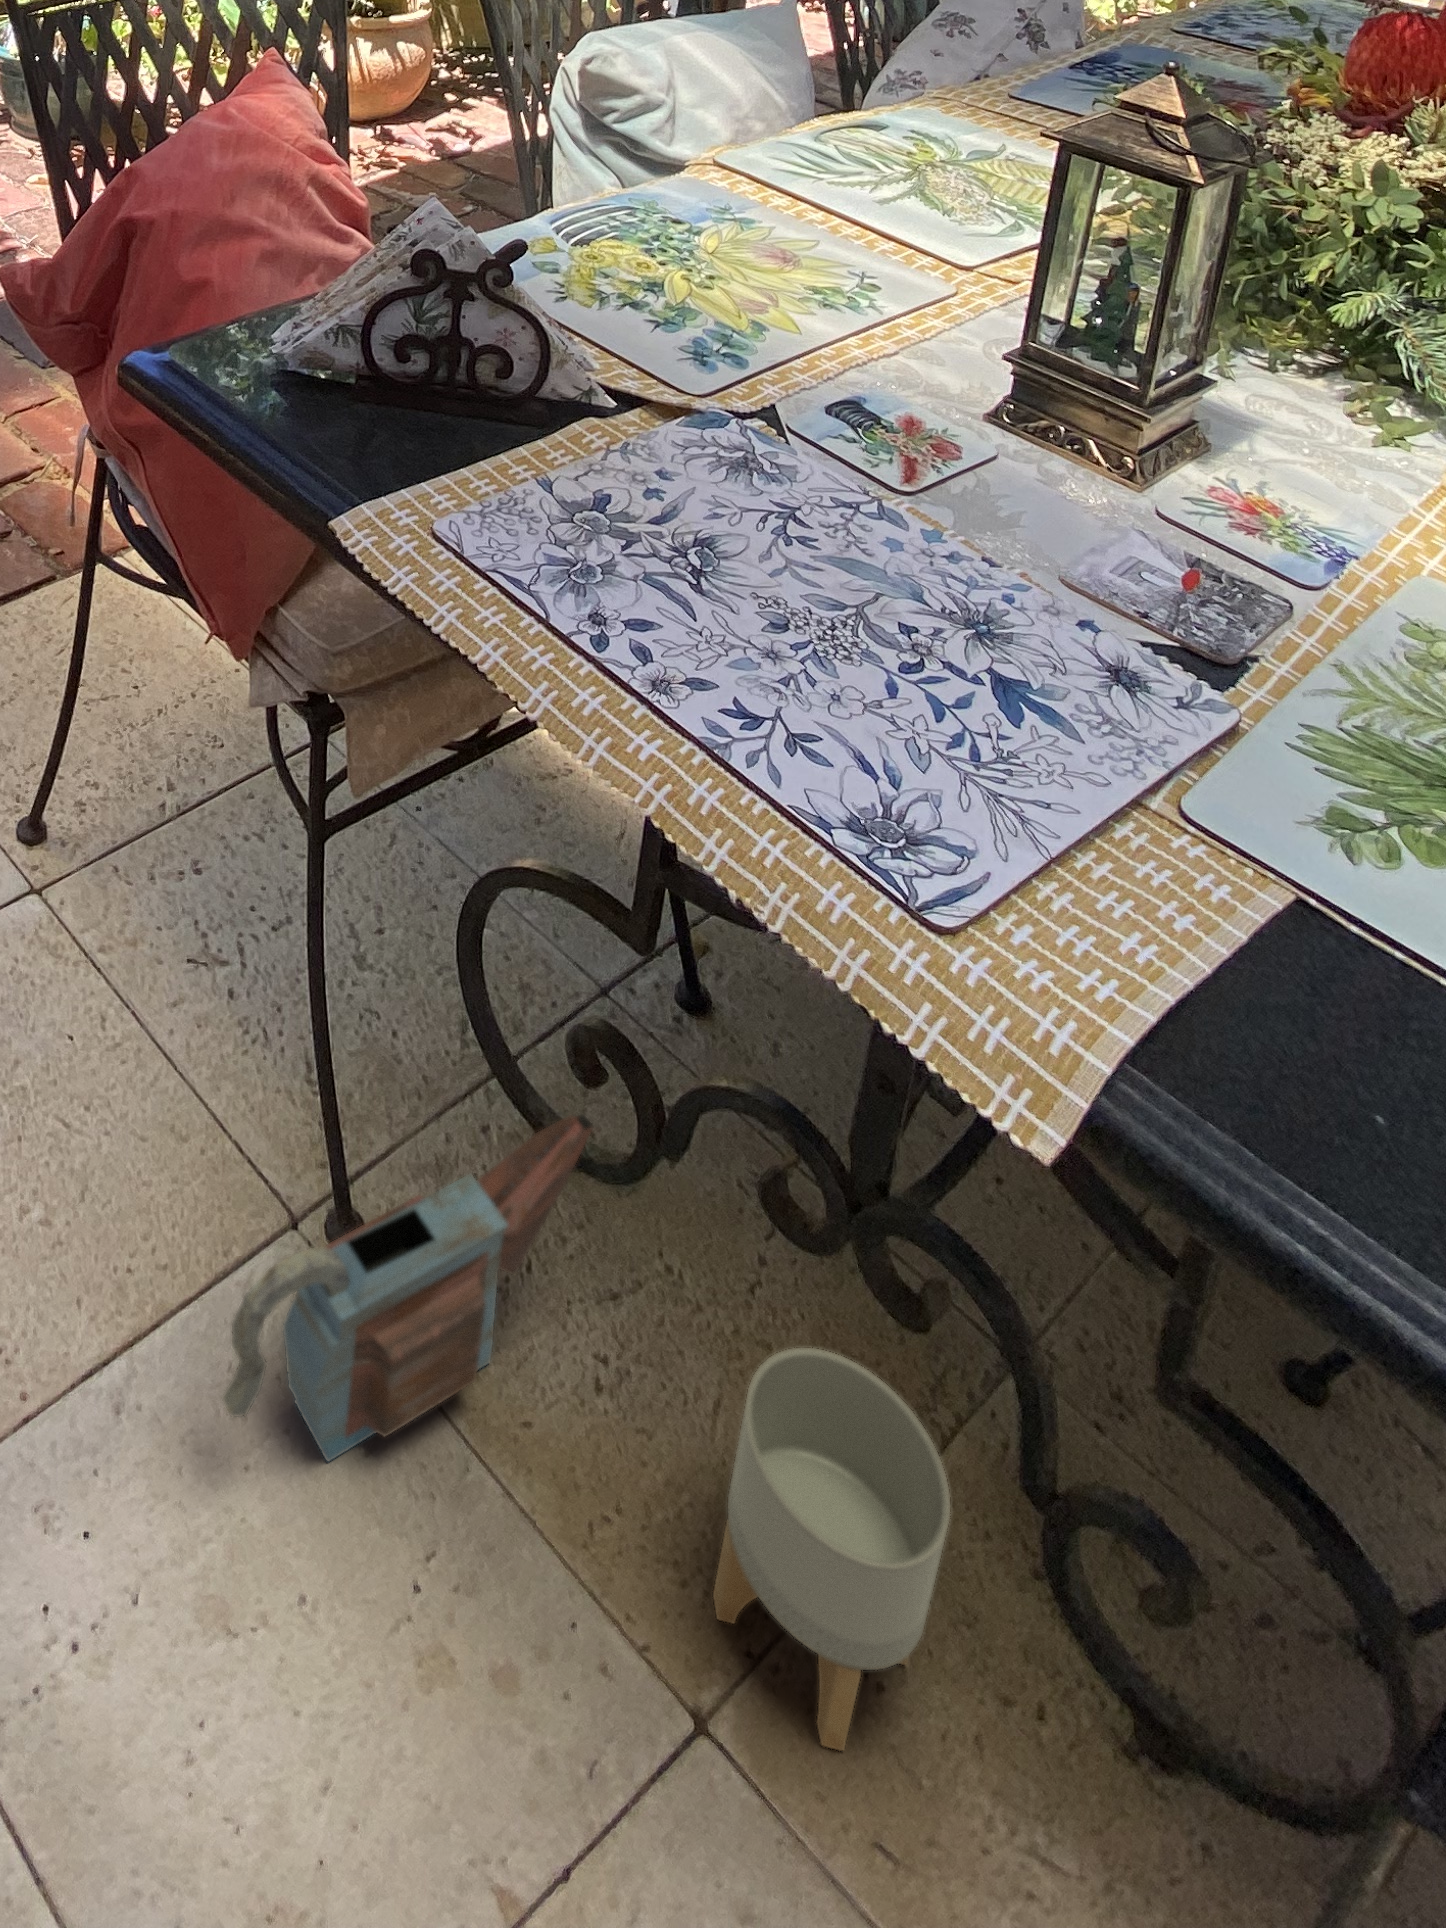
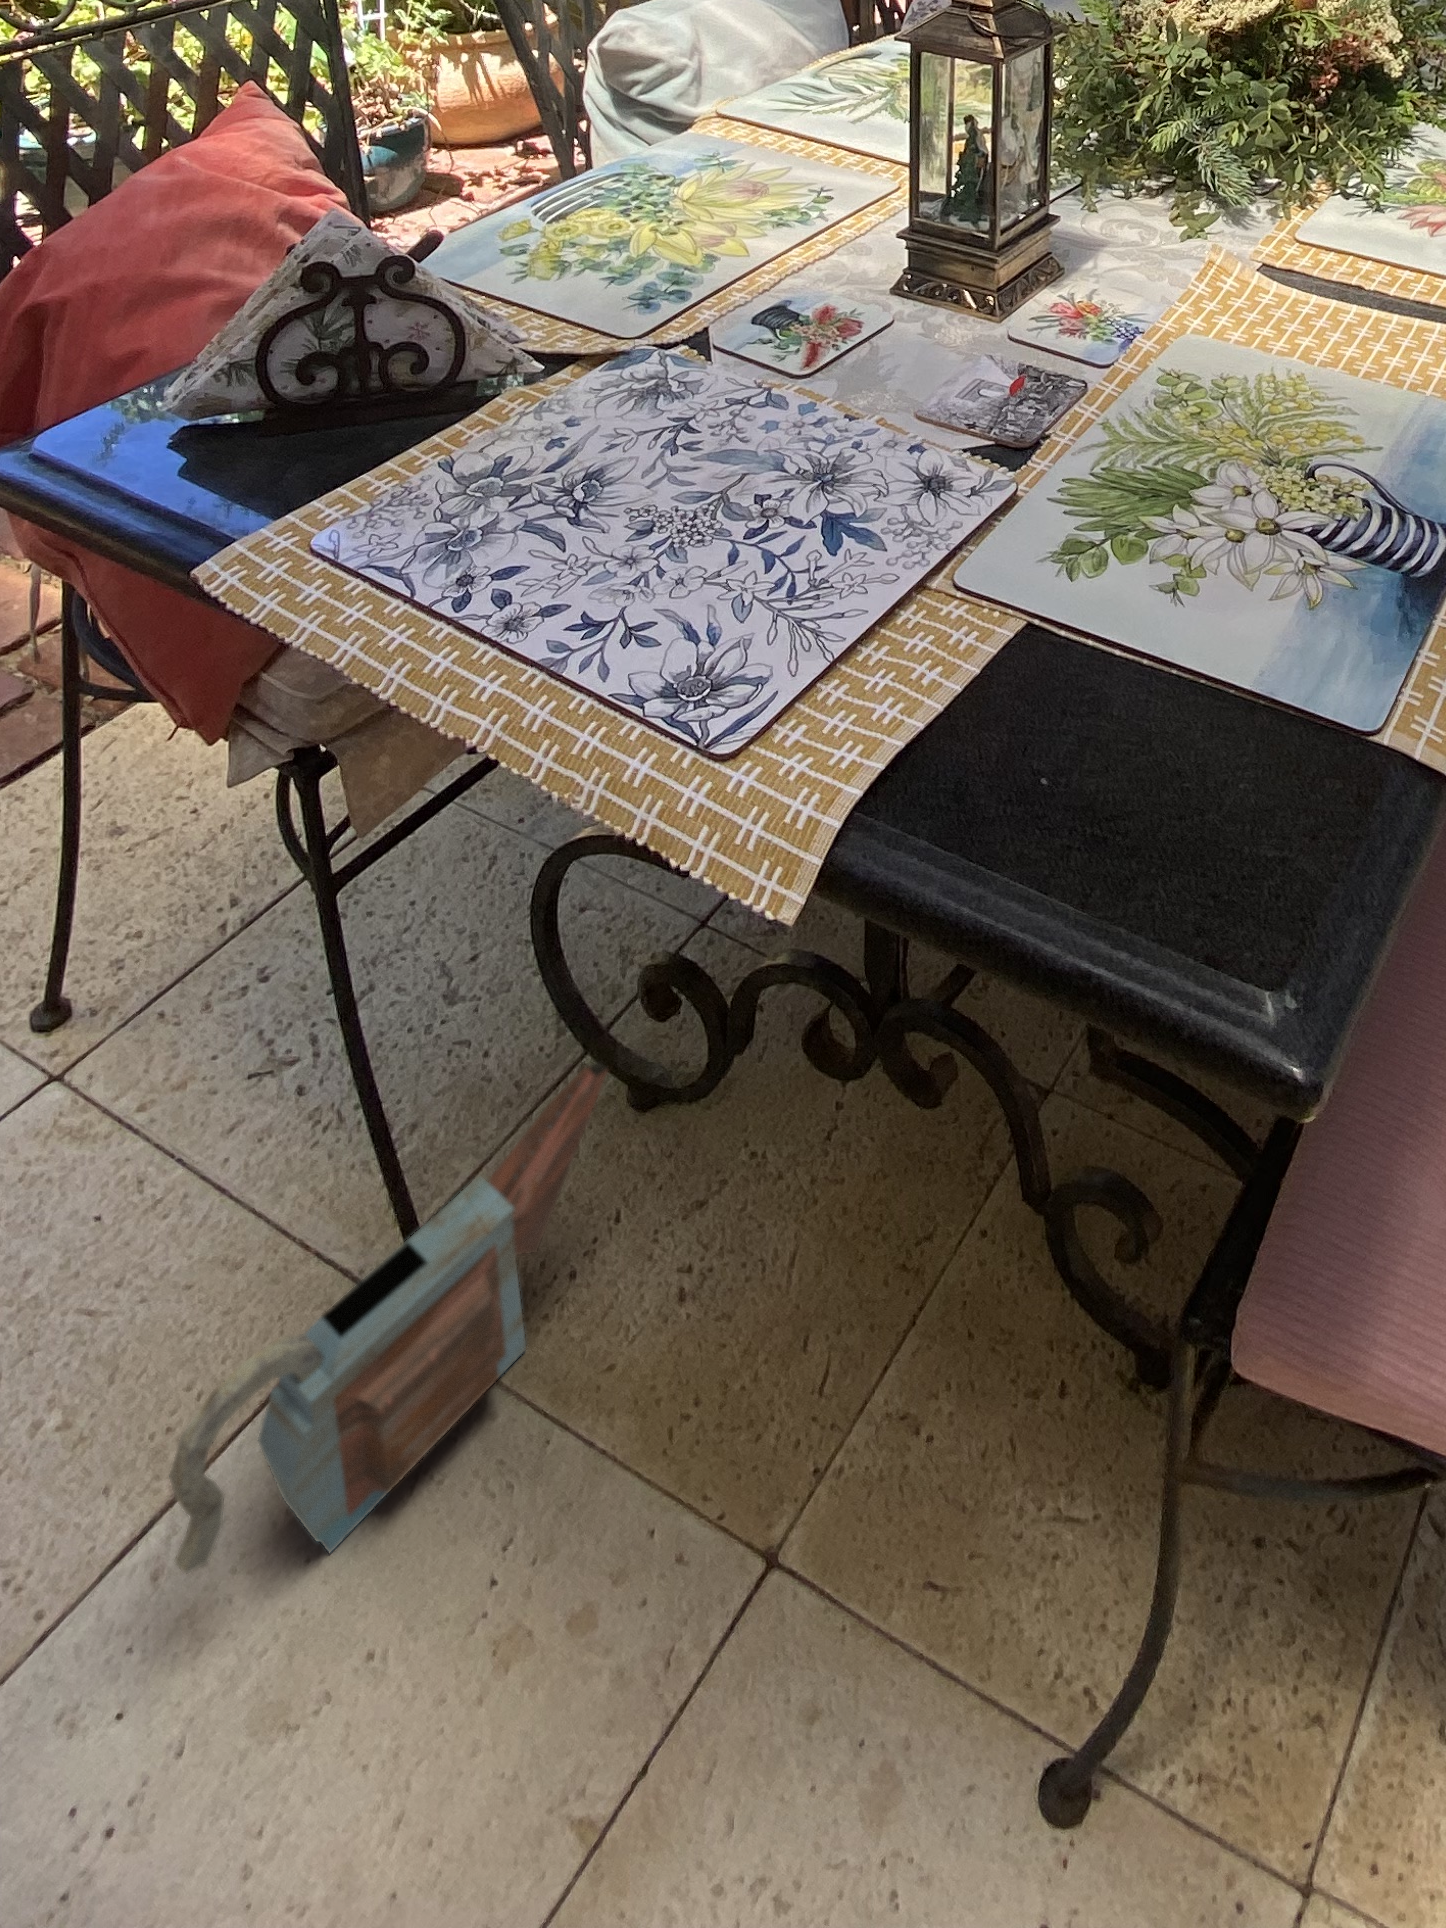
planter: present [713,1348,950,1751] -> none [725,1170,901,1530]

